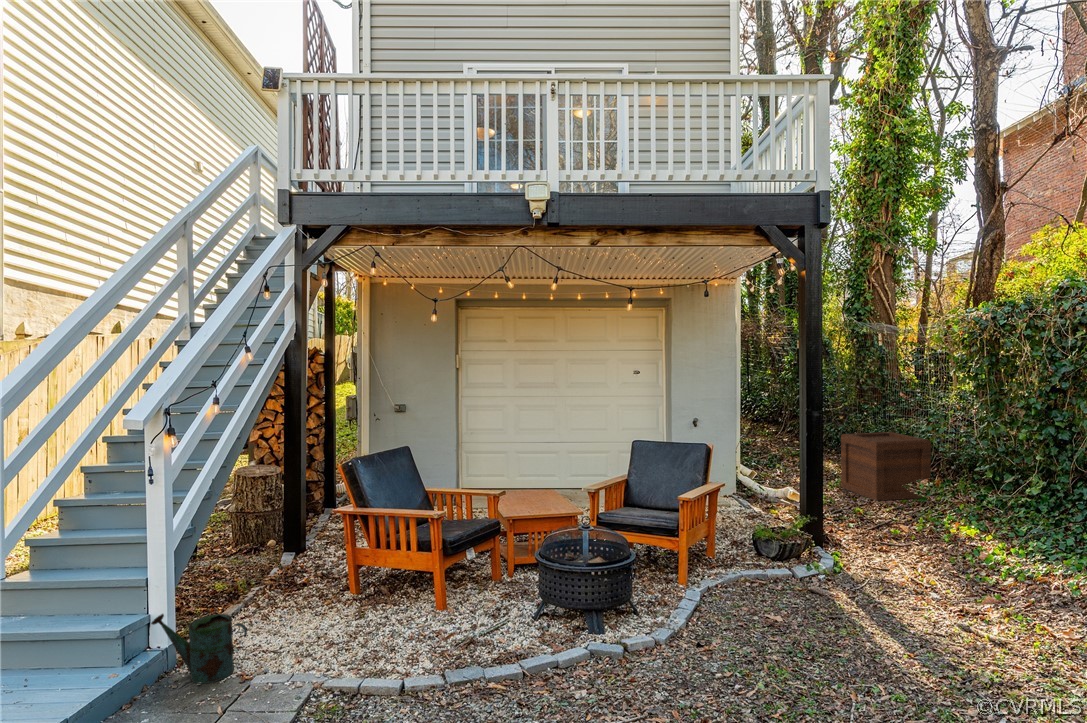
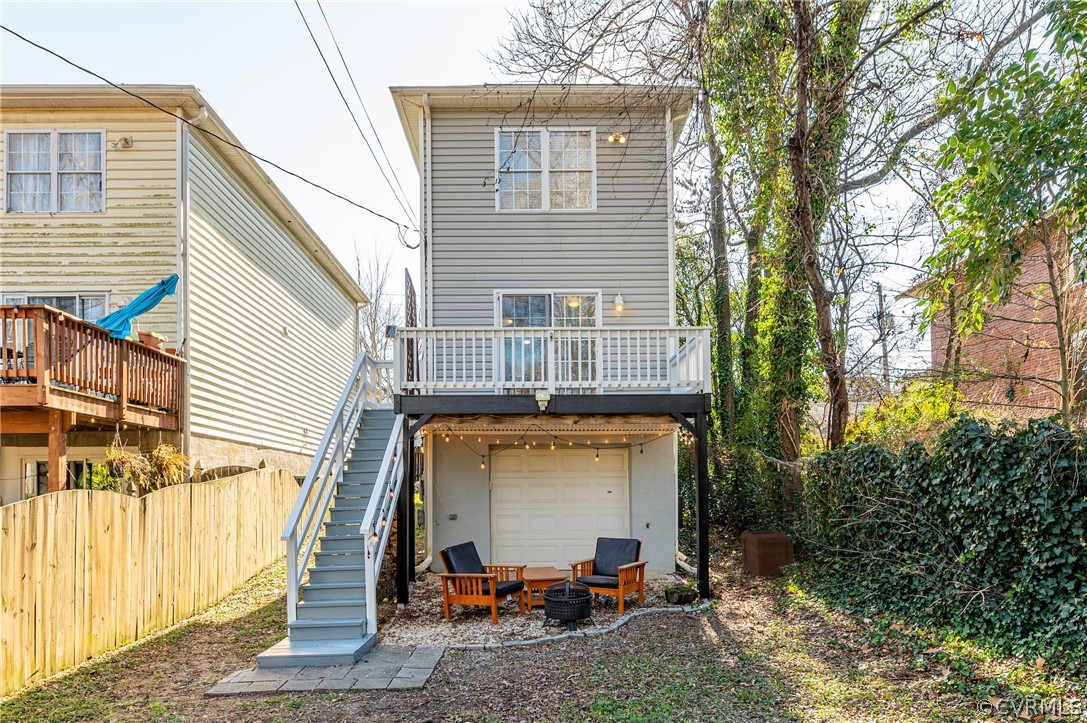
watering can: present [151,614,247,684] -> none [374,615,415,646]

